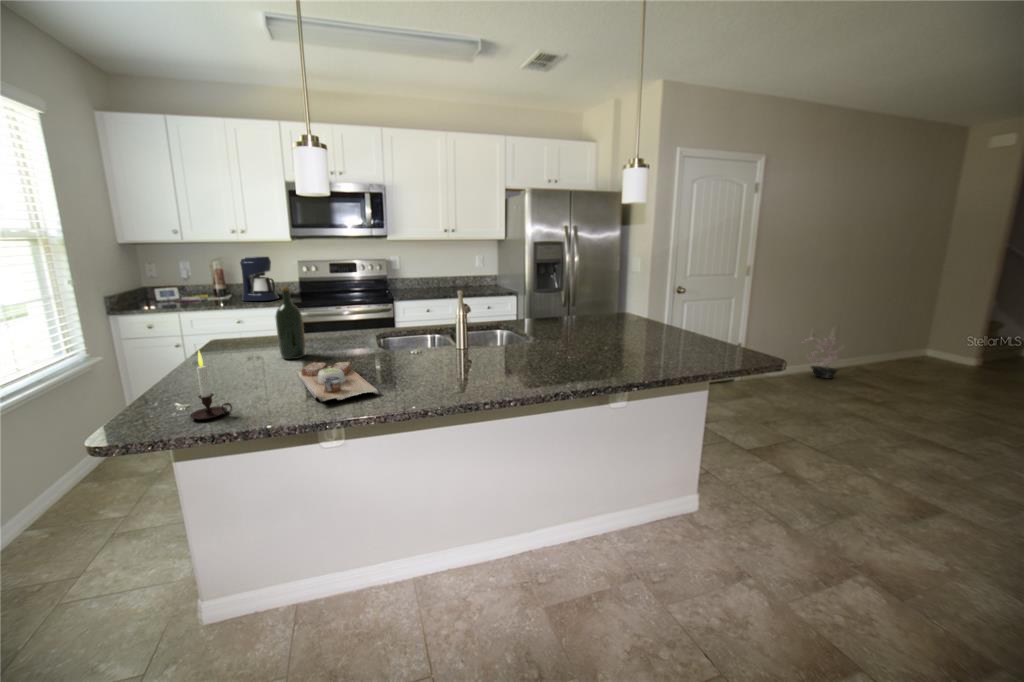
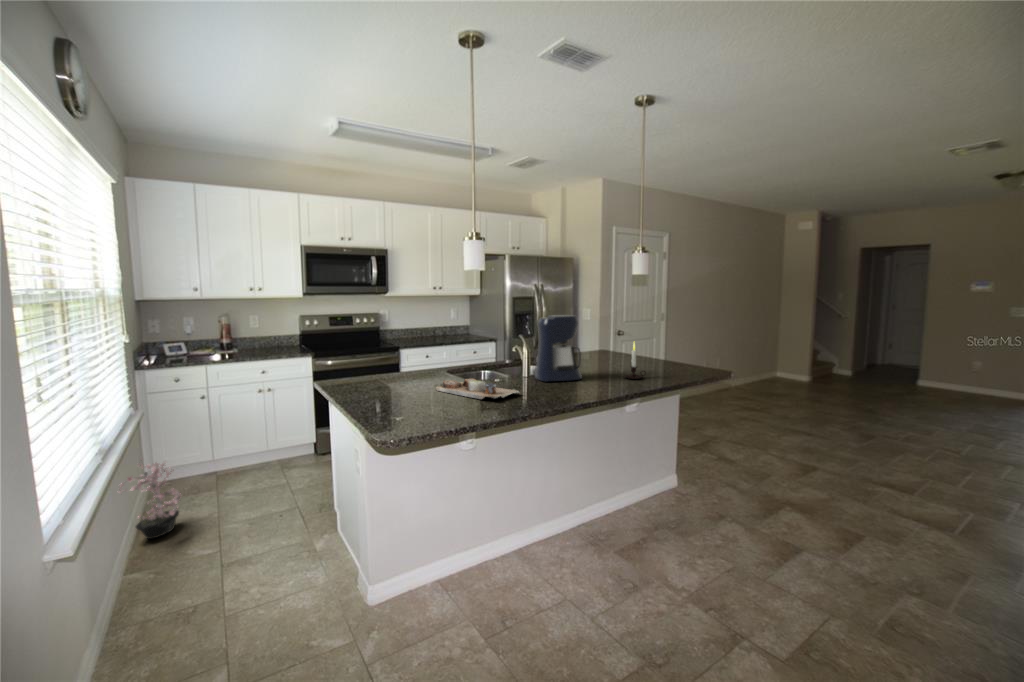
coffee maker: present [240,256,279,301] -> present [535,315,582,381]
wine bottle: present [275,287,305,359] -> none [396,326,416,383]
potted plant: present [802,337,843,379] -> present [119,463,181,539]
candle: present [190,351,232,420] -> present [625,343,645,379]

